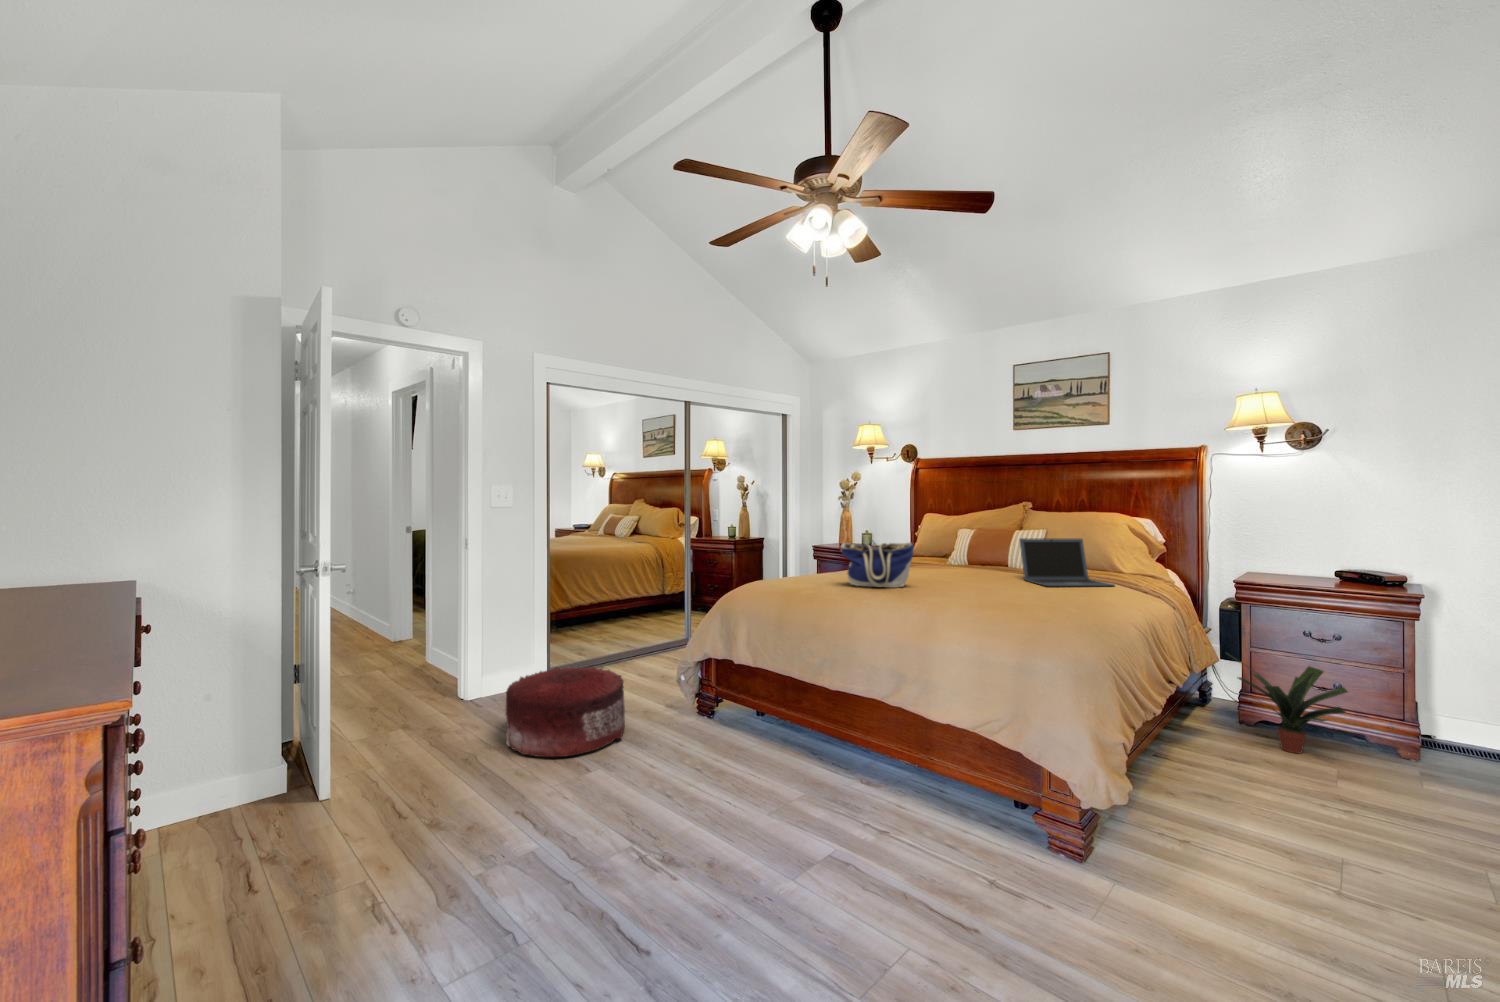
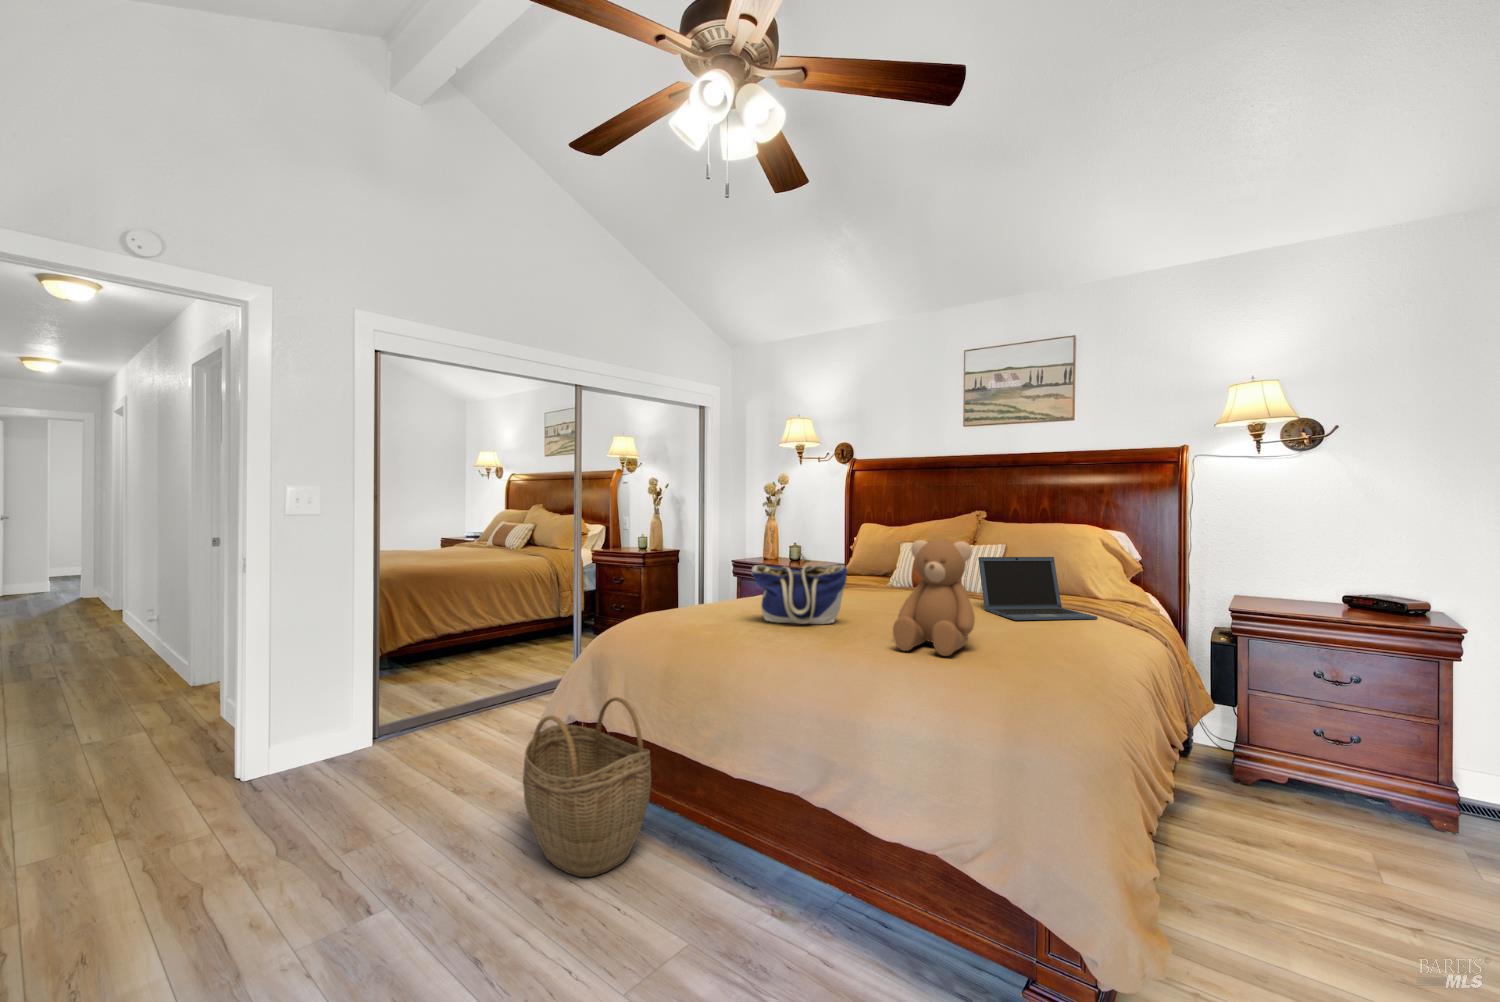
teddy bear: none [949,522,1010,606] -> present [893,539,975,656]
woven basket: none [680,638,771,760] -> present [523,697,651,877]
potted plant: present [1237,666,1348,754] -> none [1226,698,1379,828]
pouf: present [506,667,625,757] -> none [260,736,453,887]

